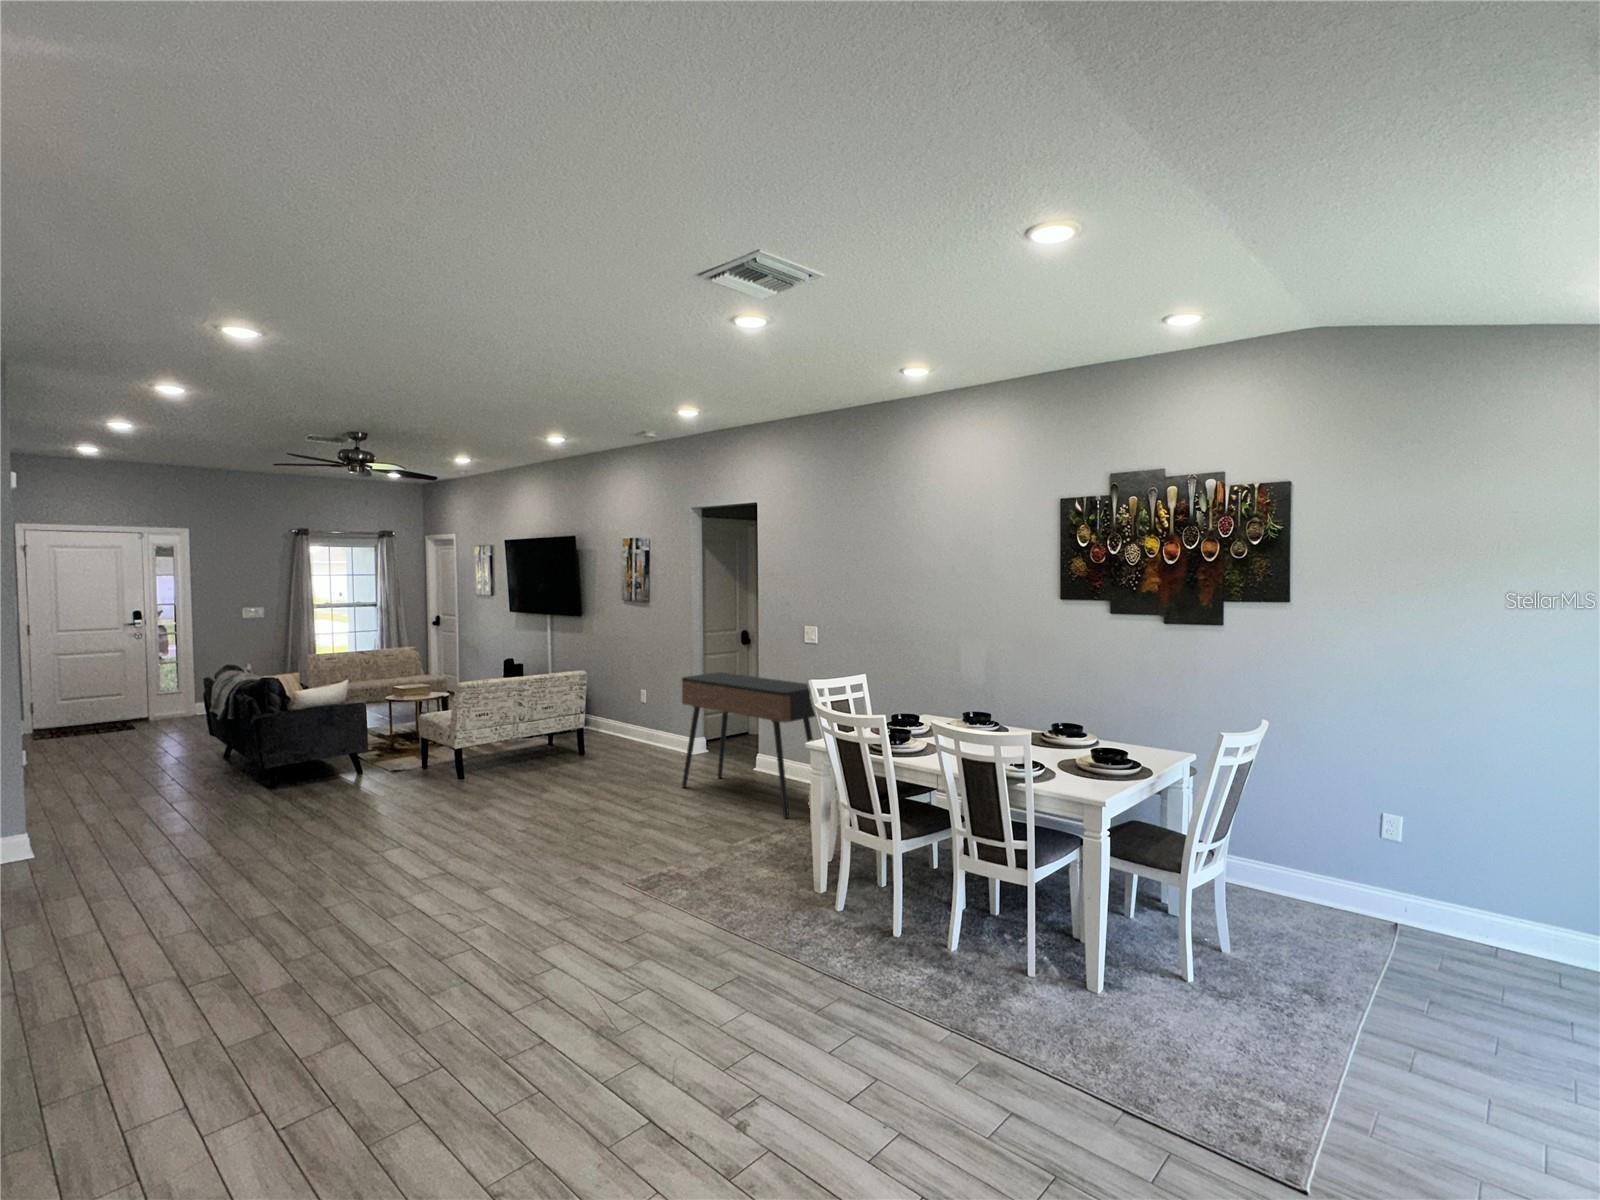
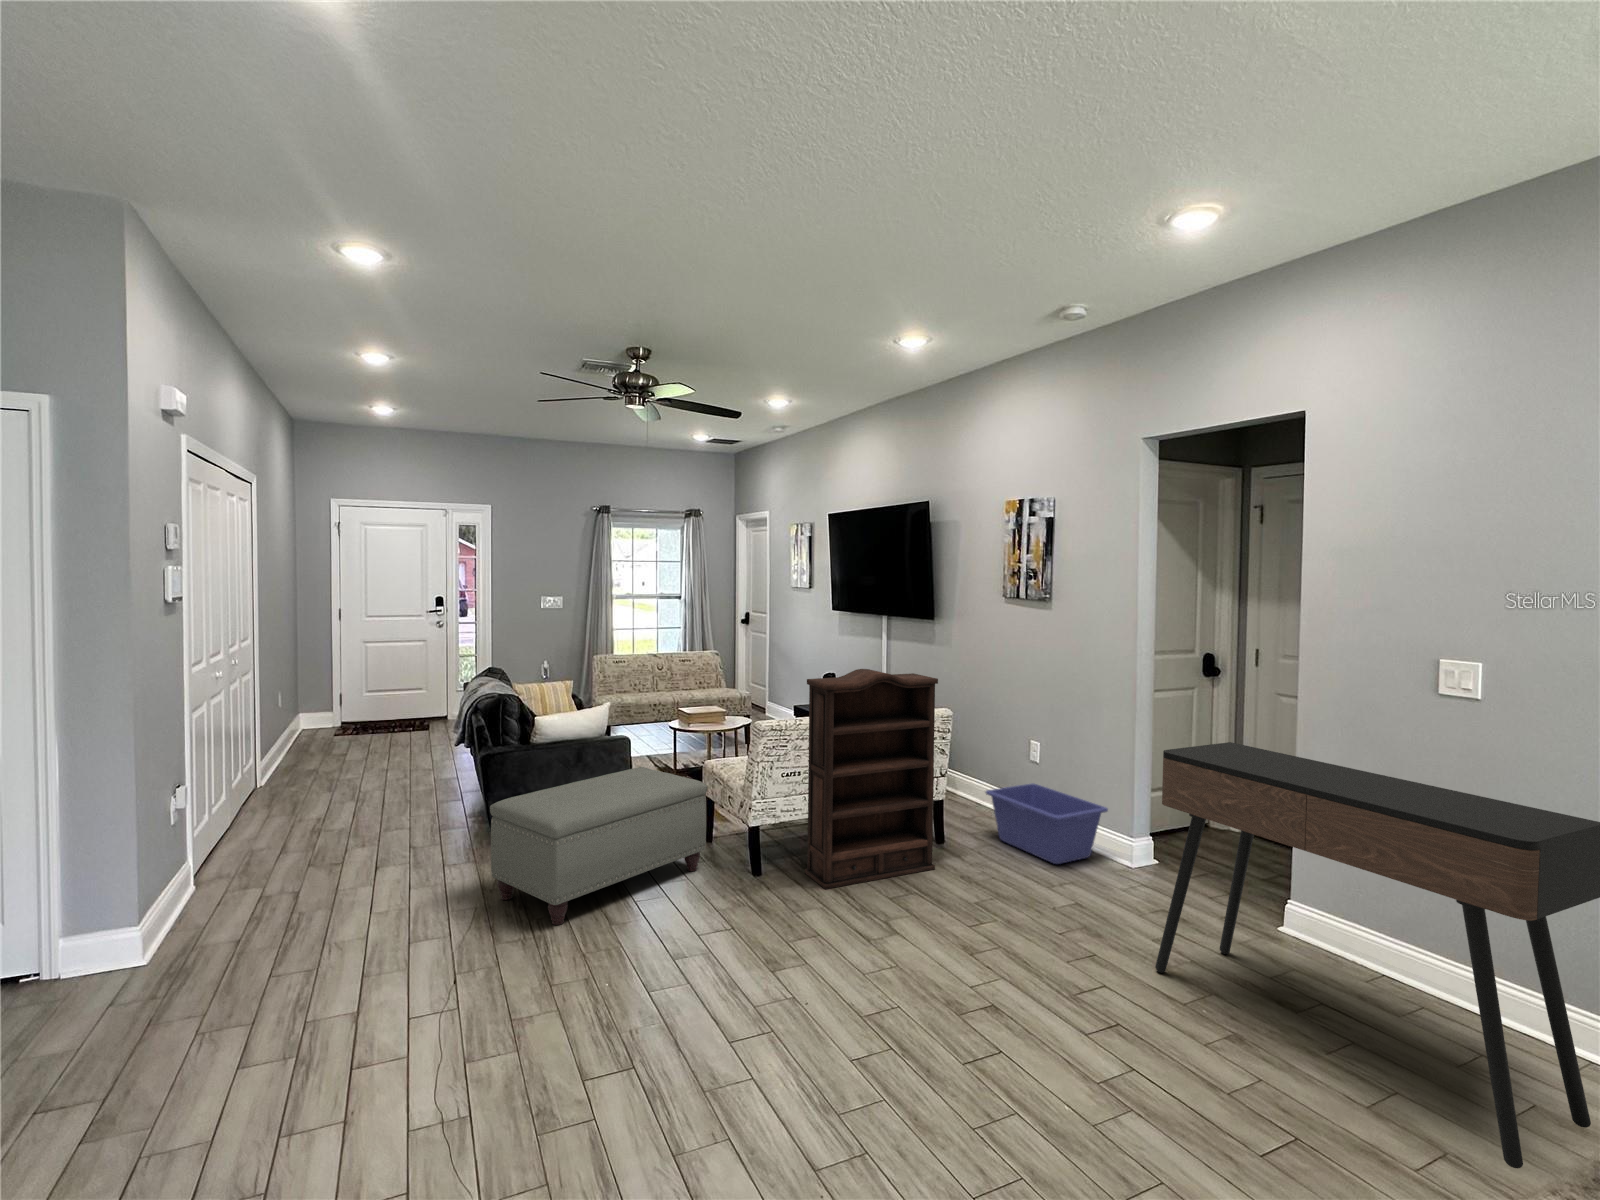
bookshelf: none [491,648,577,780] -> present [805,669,938,889]
storage bin: none [611,714,680,755] -> present [986,784,1108,864]
ottoman: none [270,722,425,813] -> present [490,767,707,925]

